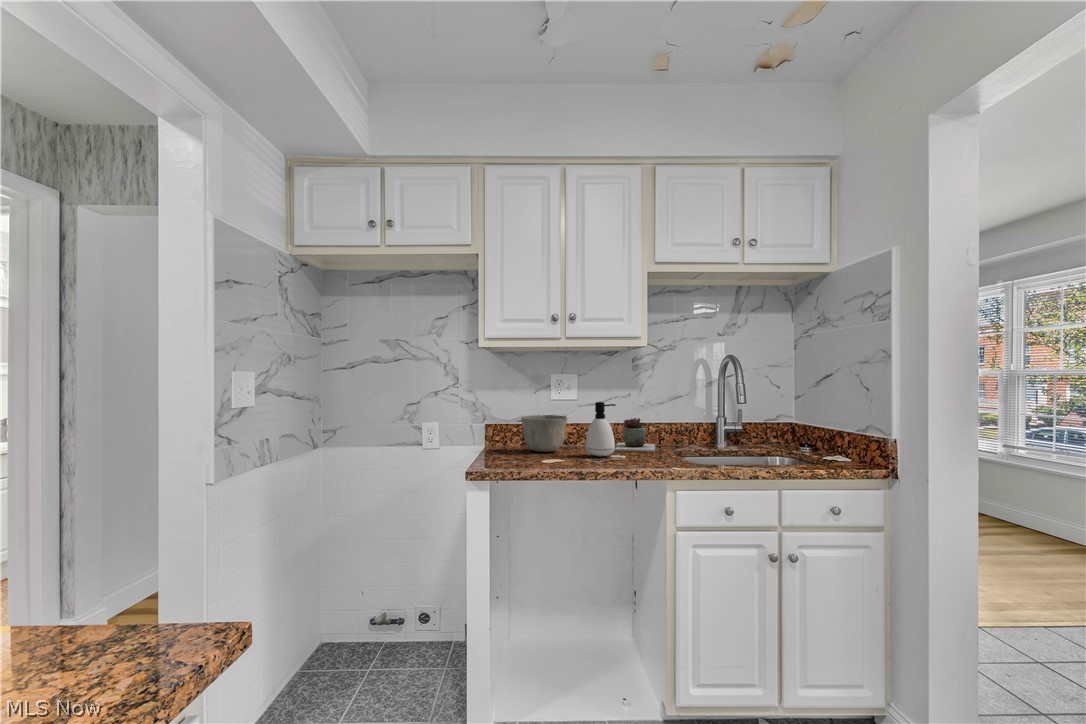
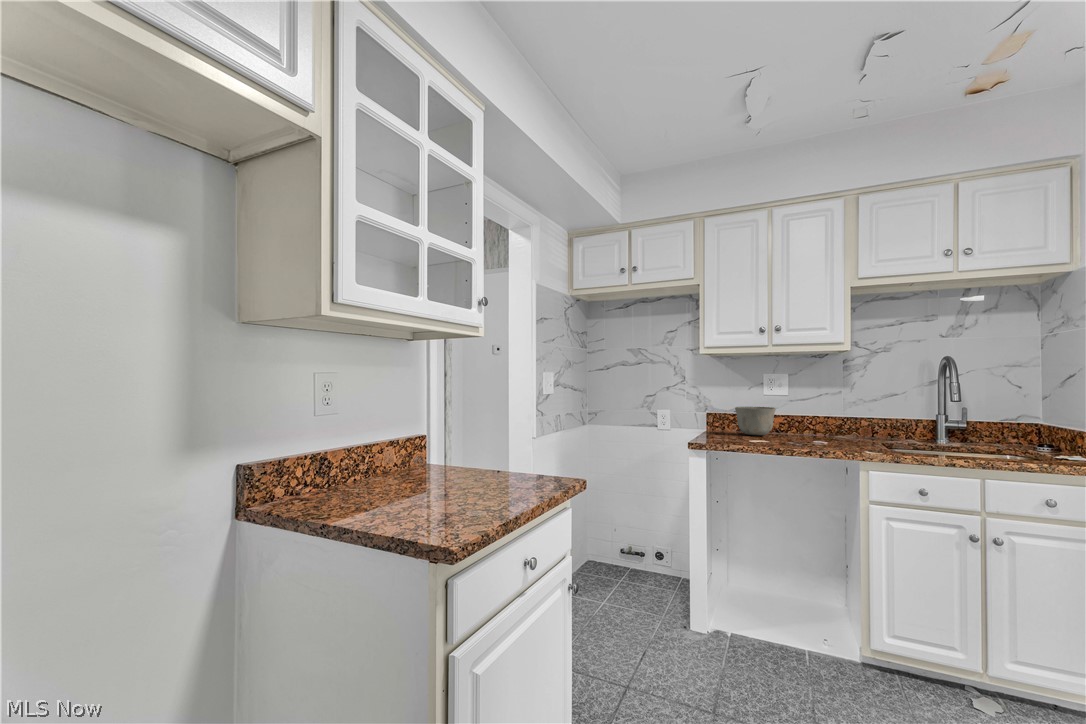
soap dispenser: present [586,402,616,456] -> none [789,395,817,440]
succulent plant: present [615,418,655,452] -> none [822,412,867,442]

